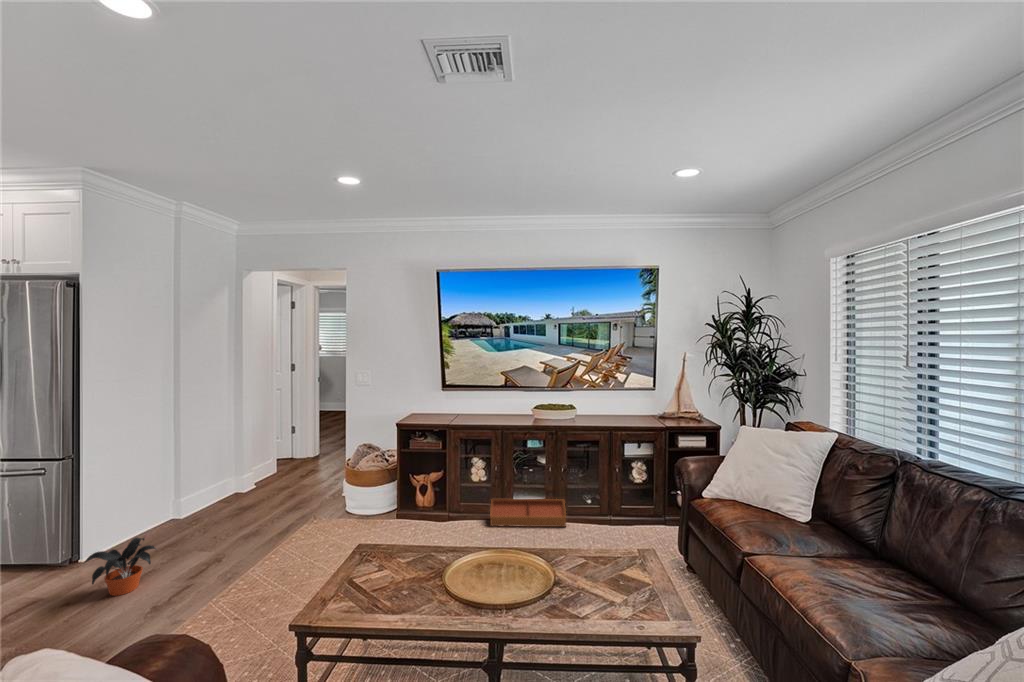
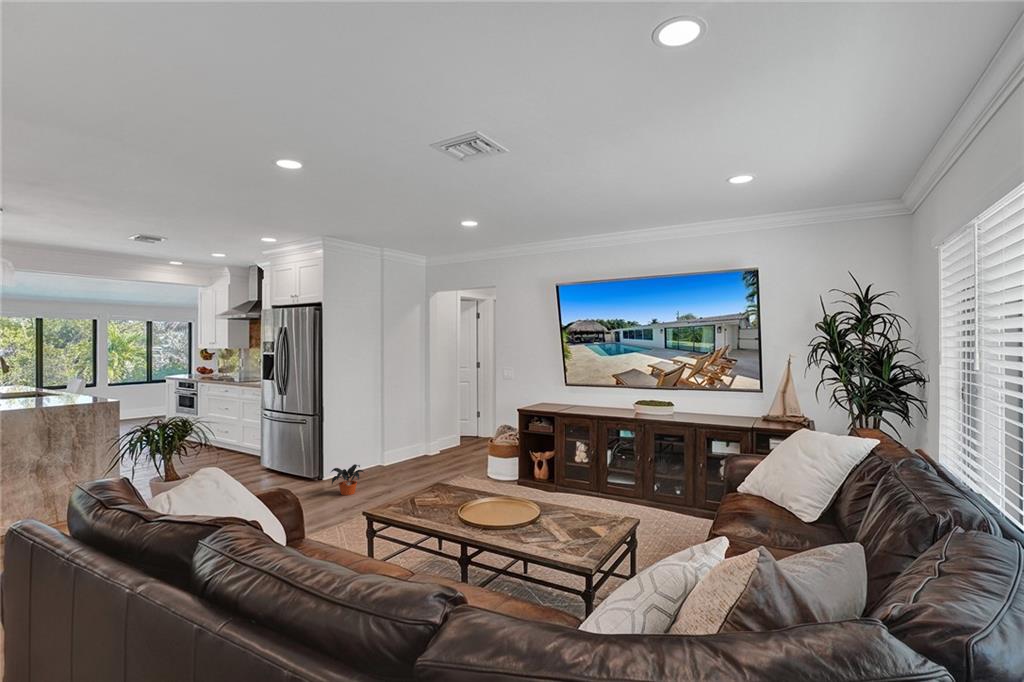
storage bin: present [490,499,566,527] -> none [584,479,653,511]

